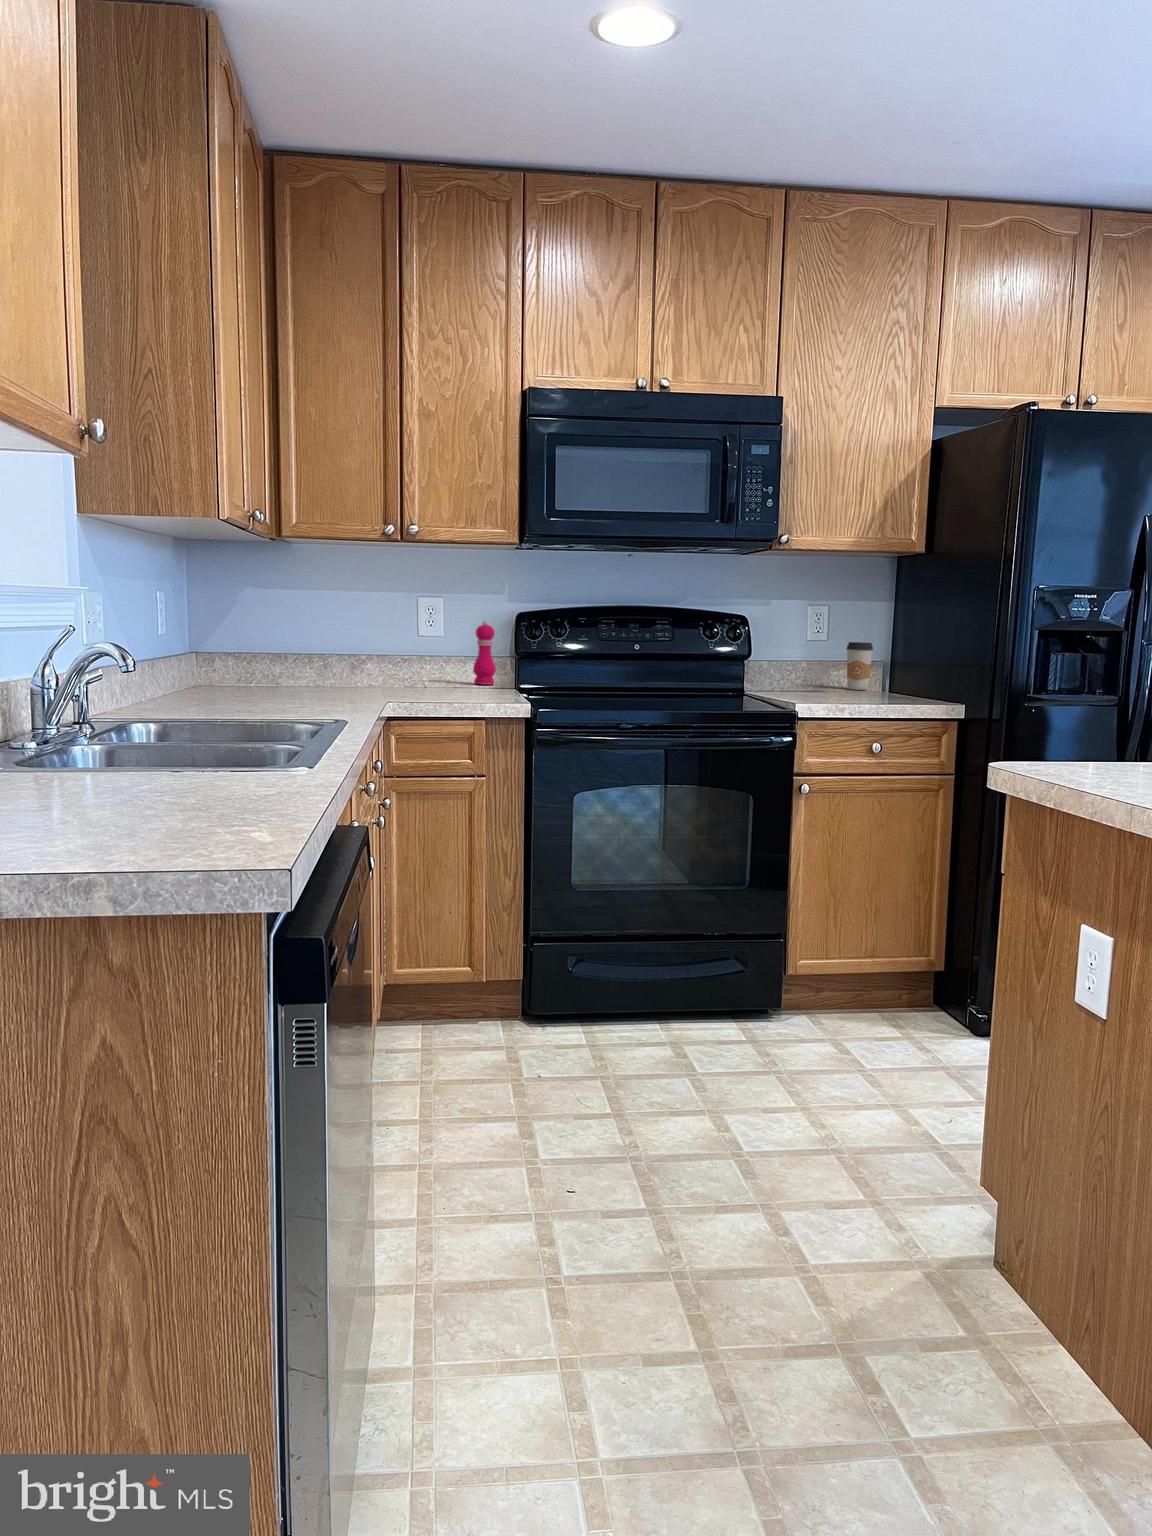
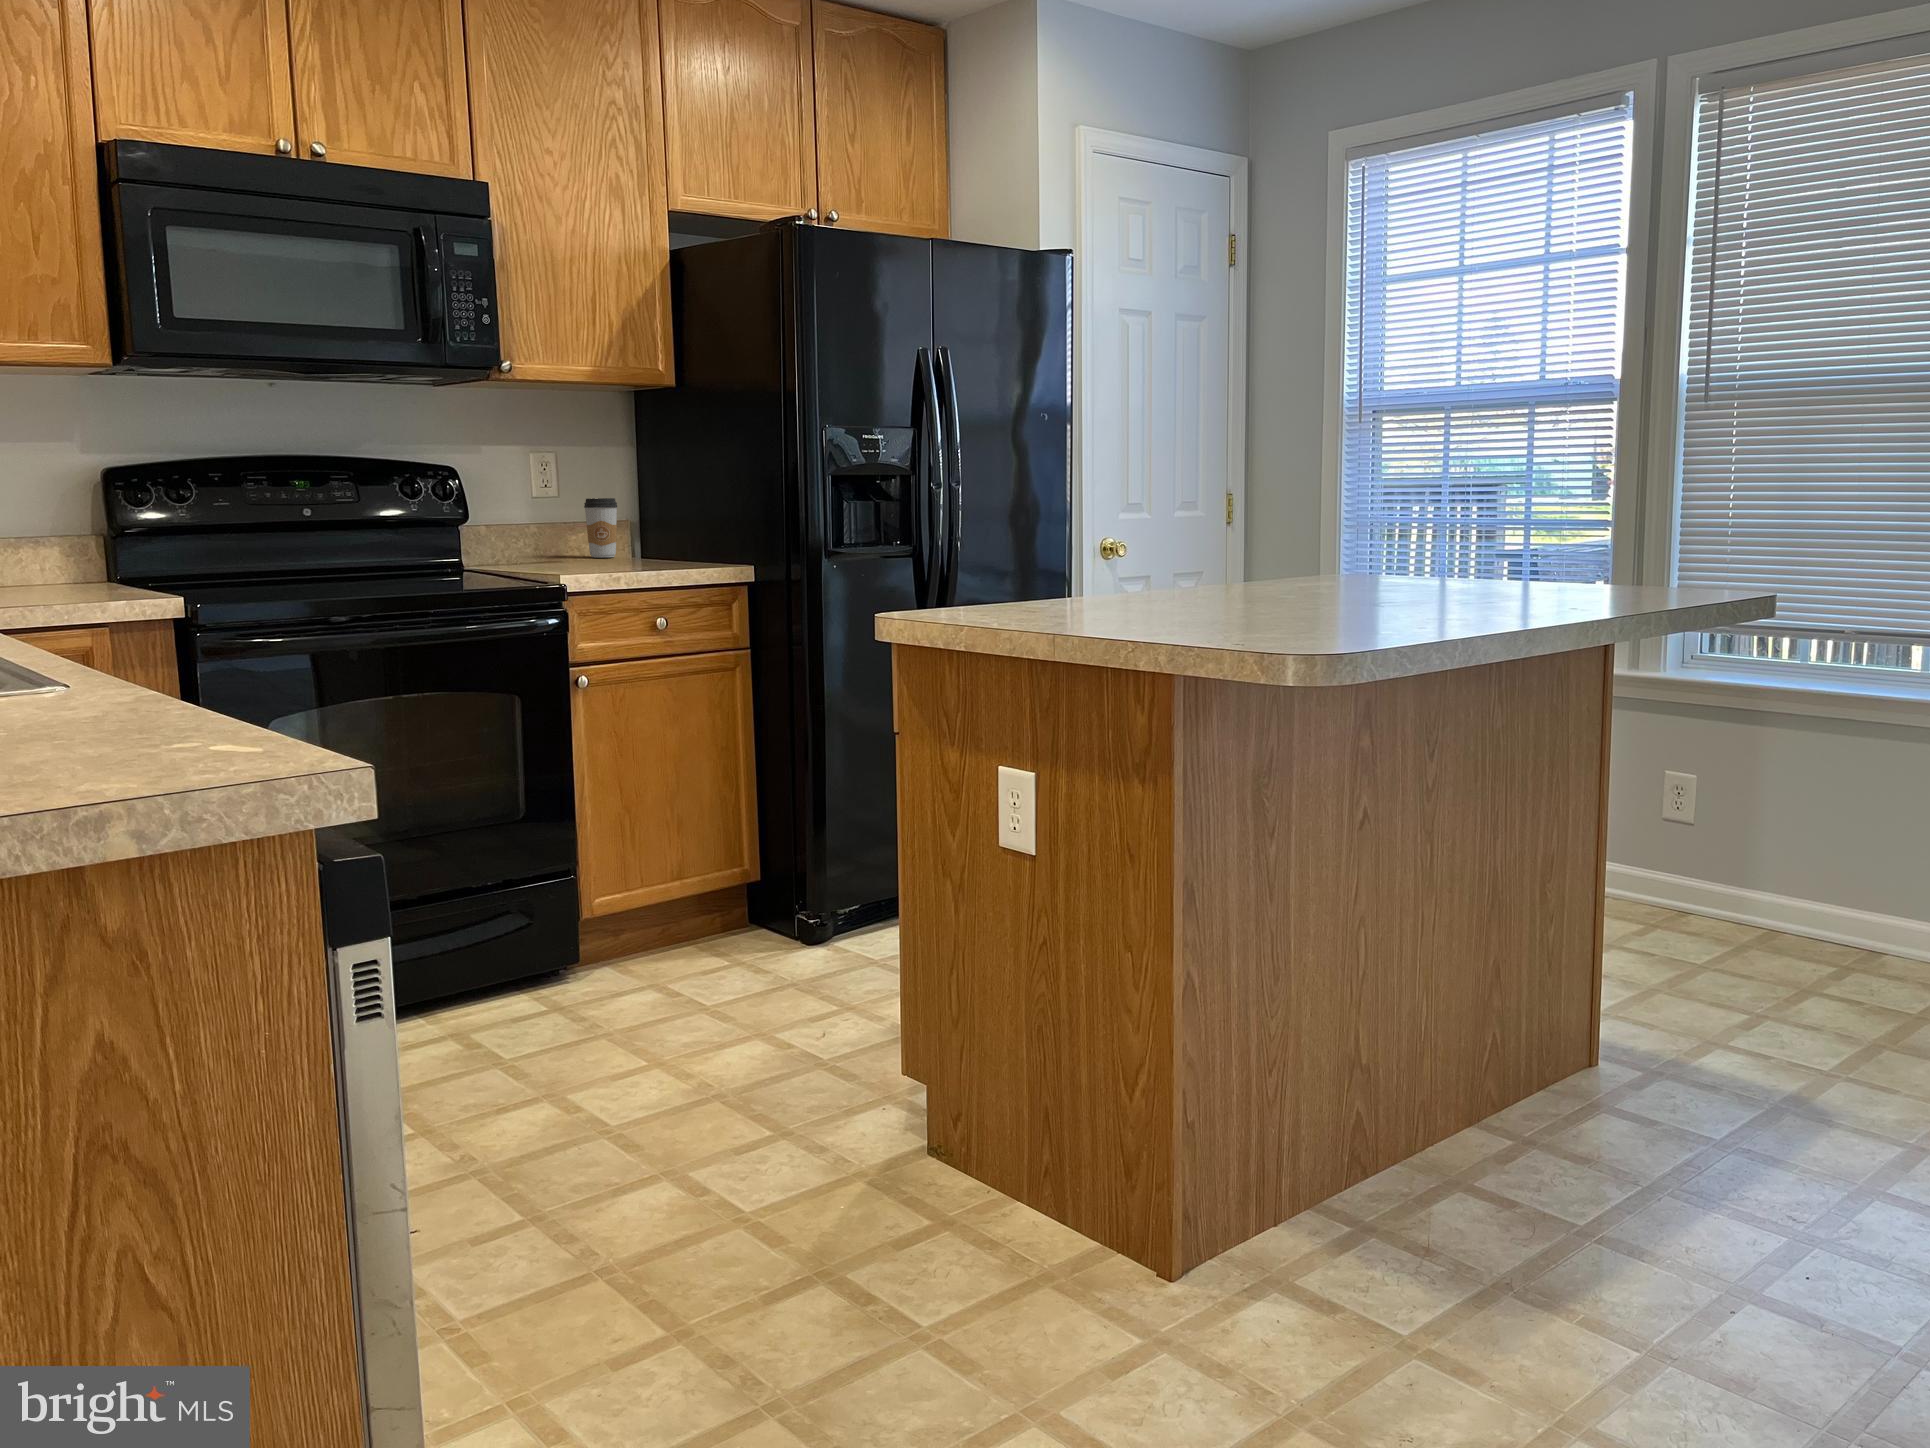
pepper mill: present [473,620,496,685] -> none [35,485,78,584]

